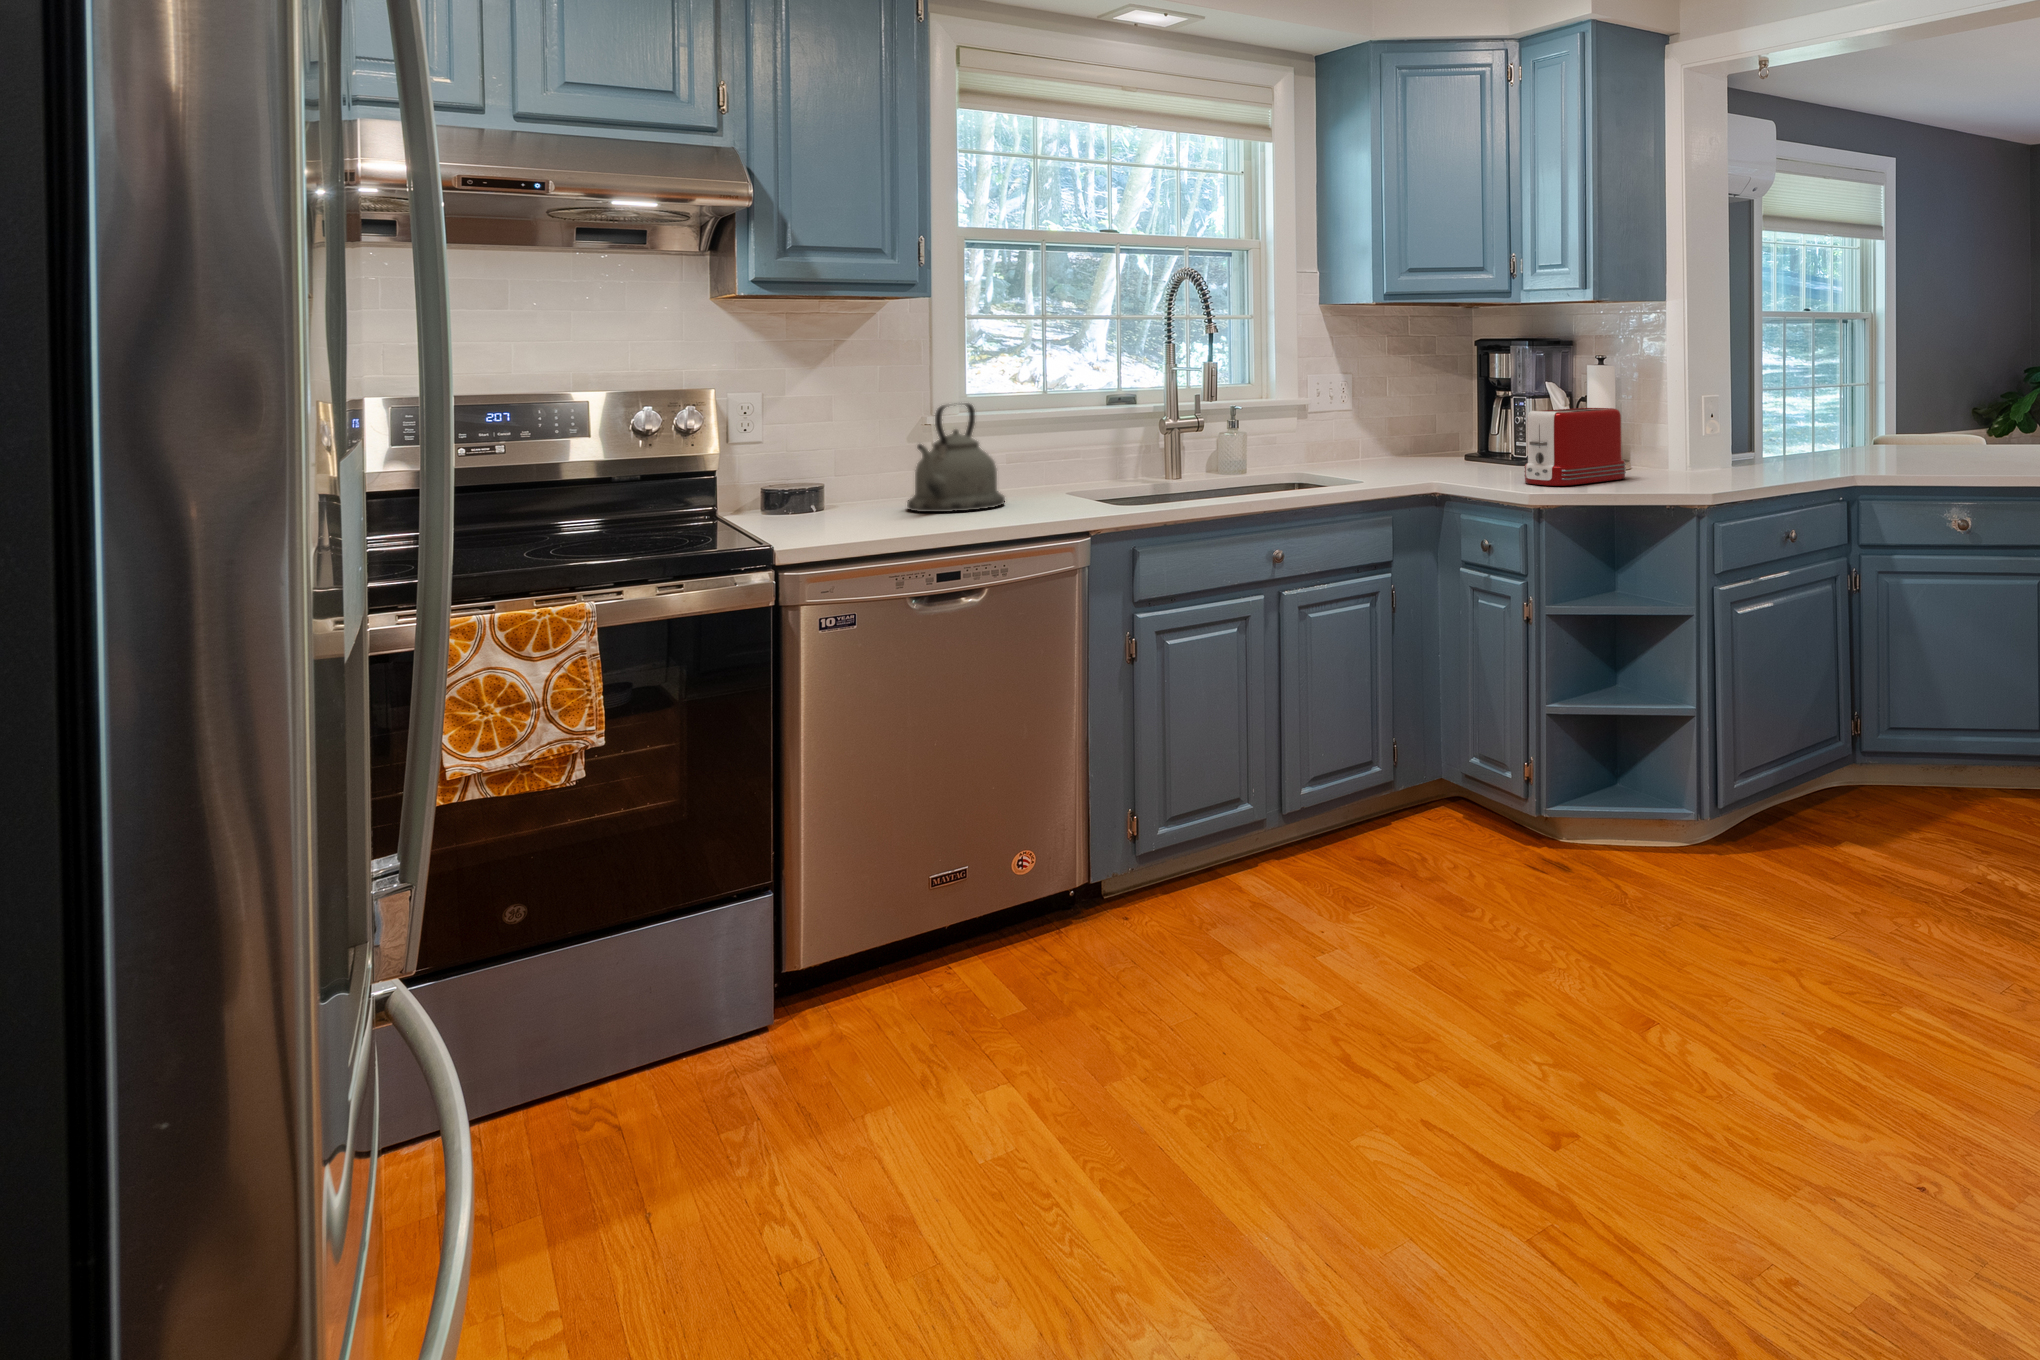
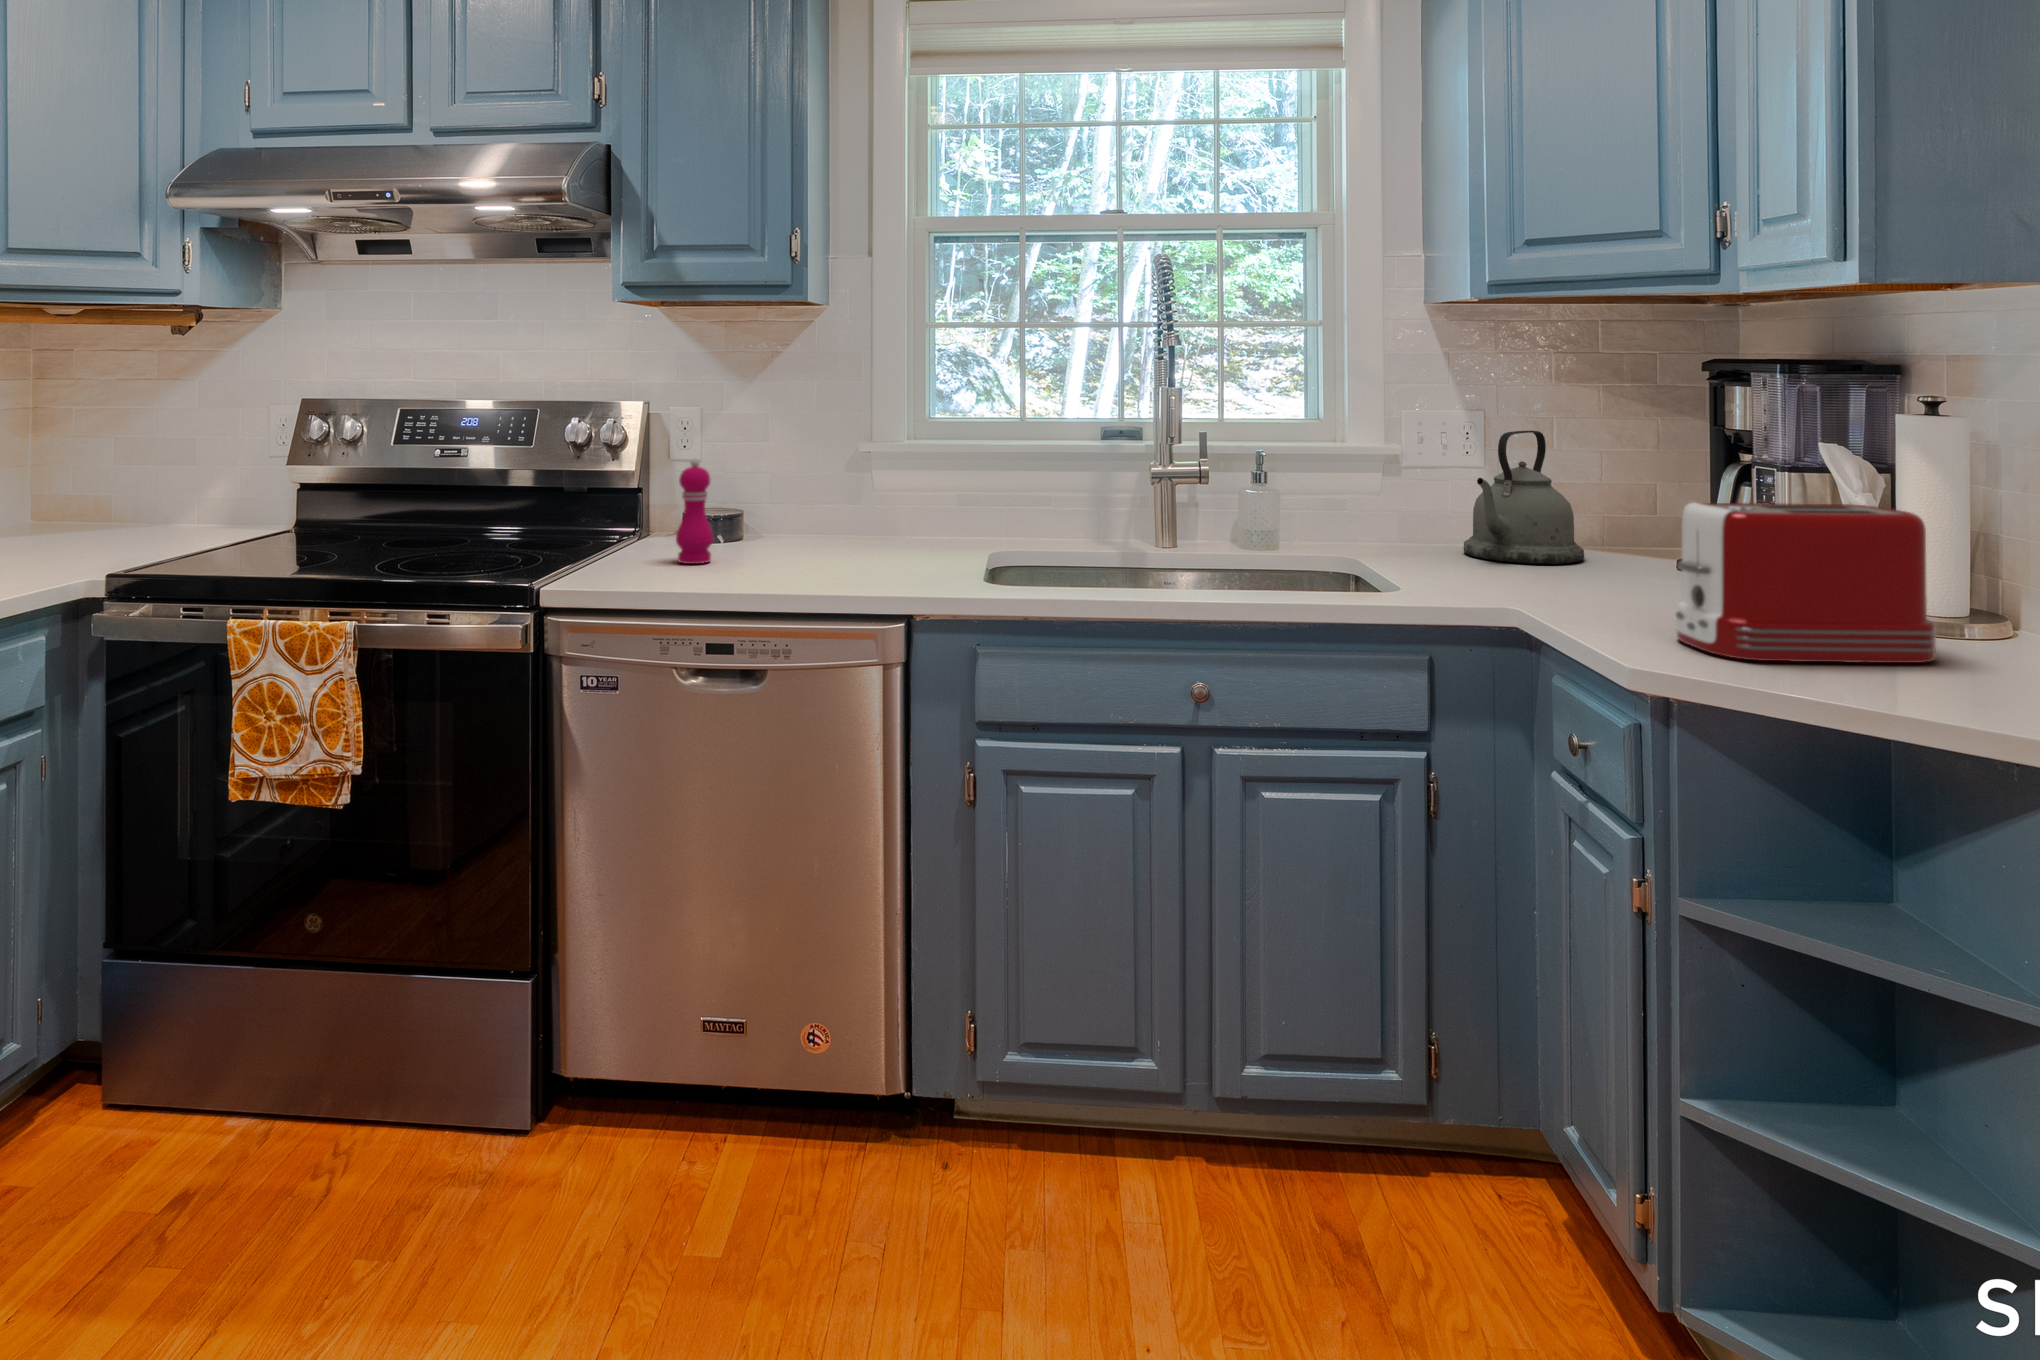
kettle: present [907,403,1005,512] -> present [1464,431,1584,564]
pepper mill: none [826,433,862,524] -> present [676,459,713,564]

